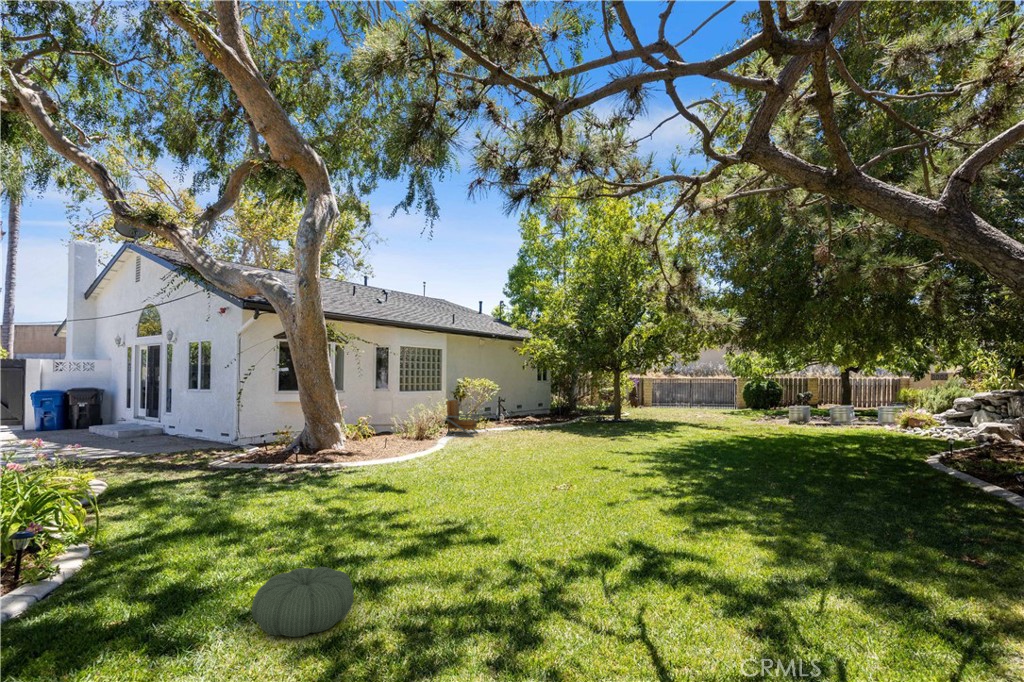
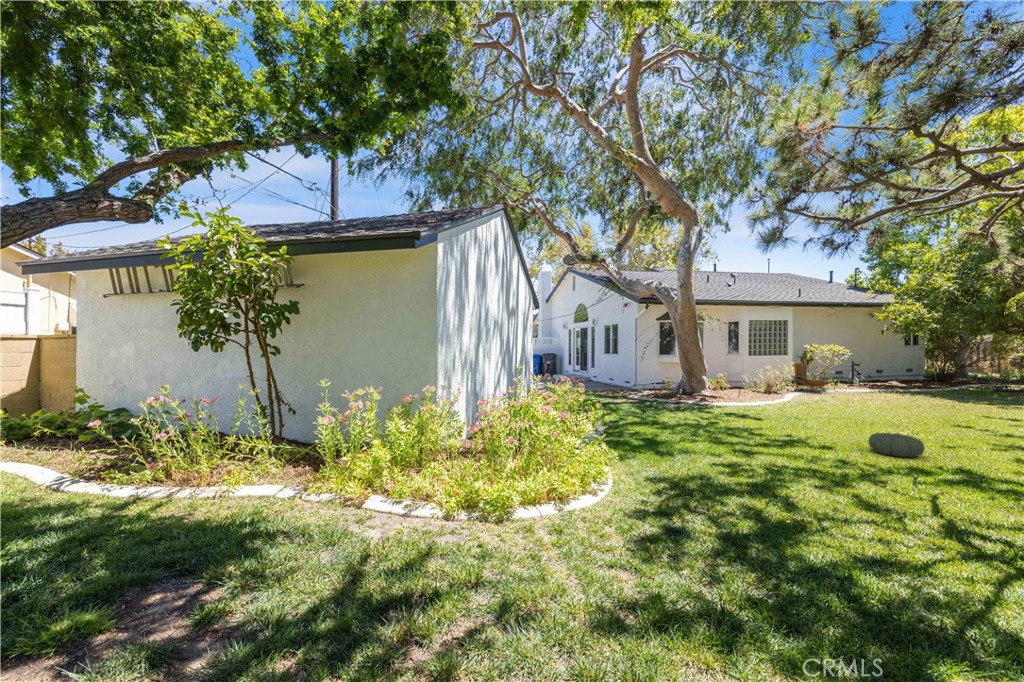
pouf: present [252,567,354,637] -> present [868,433,924,457]

